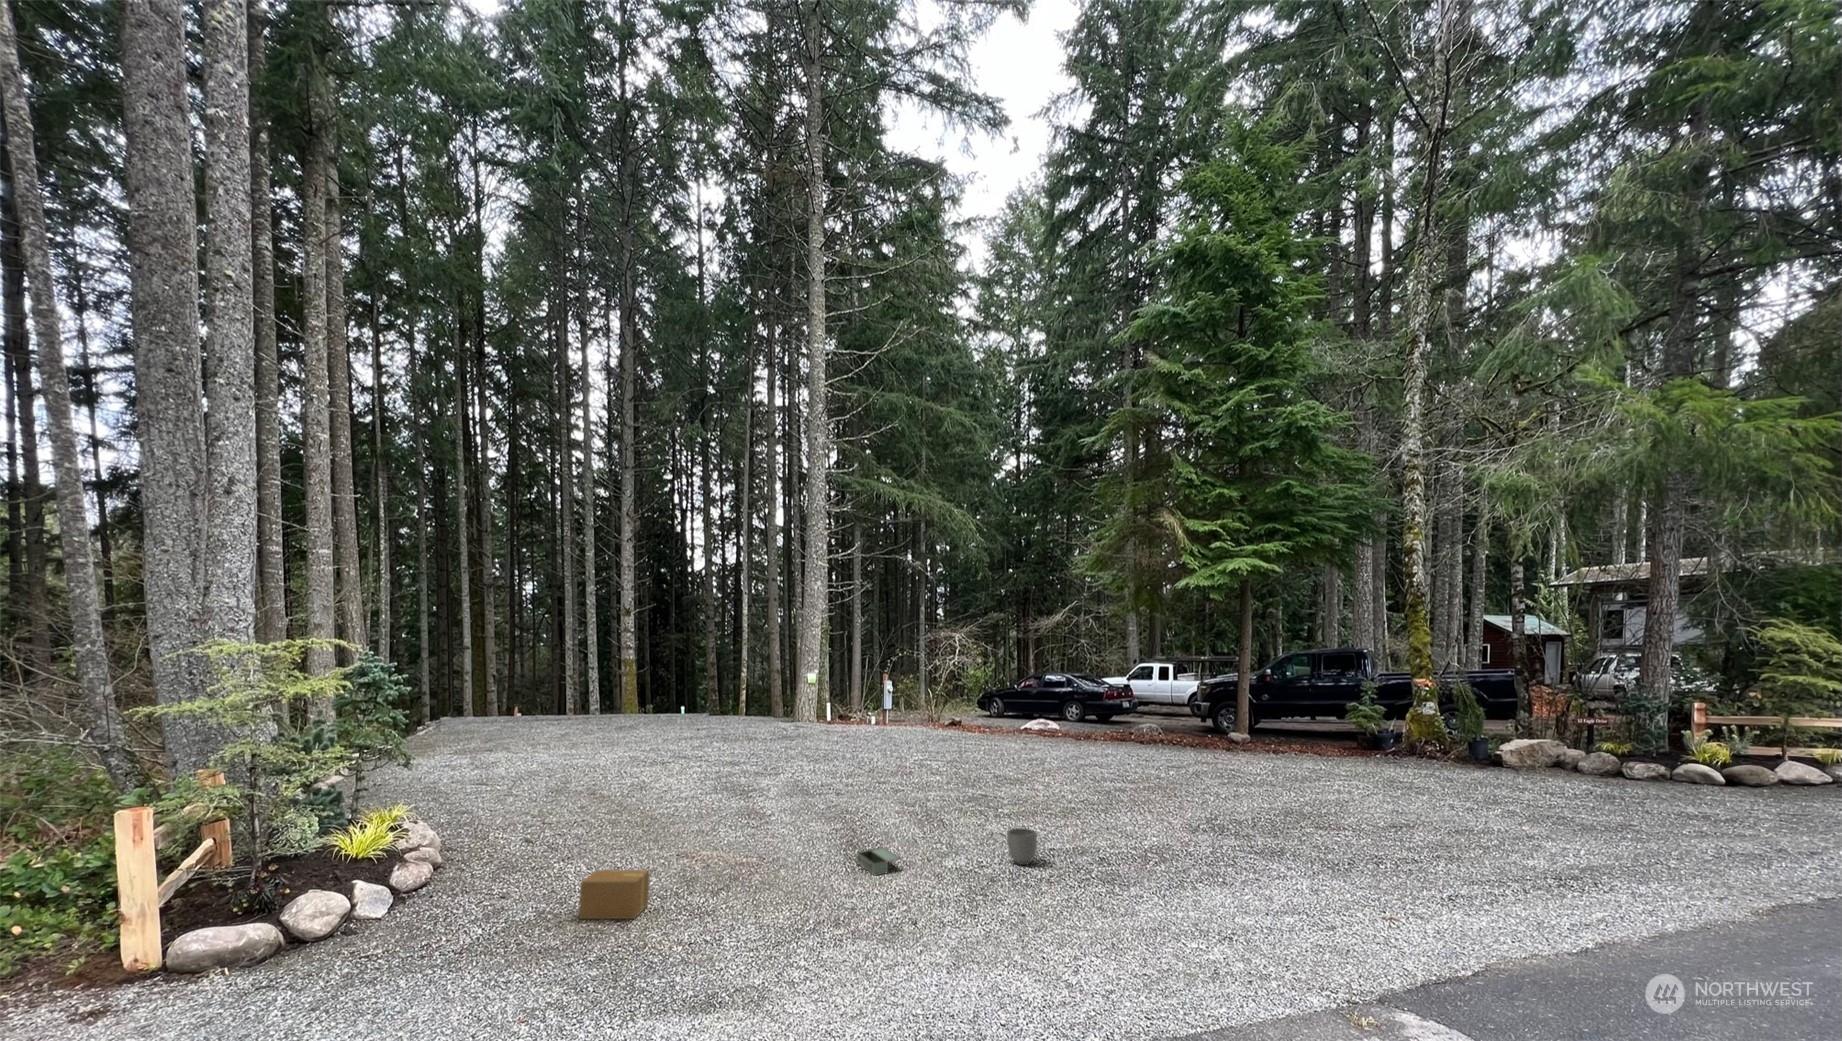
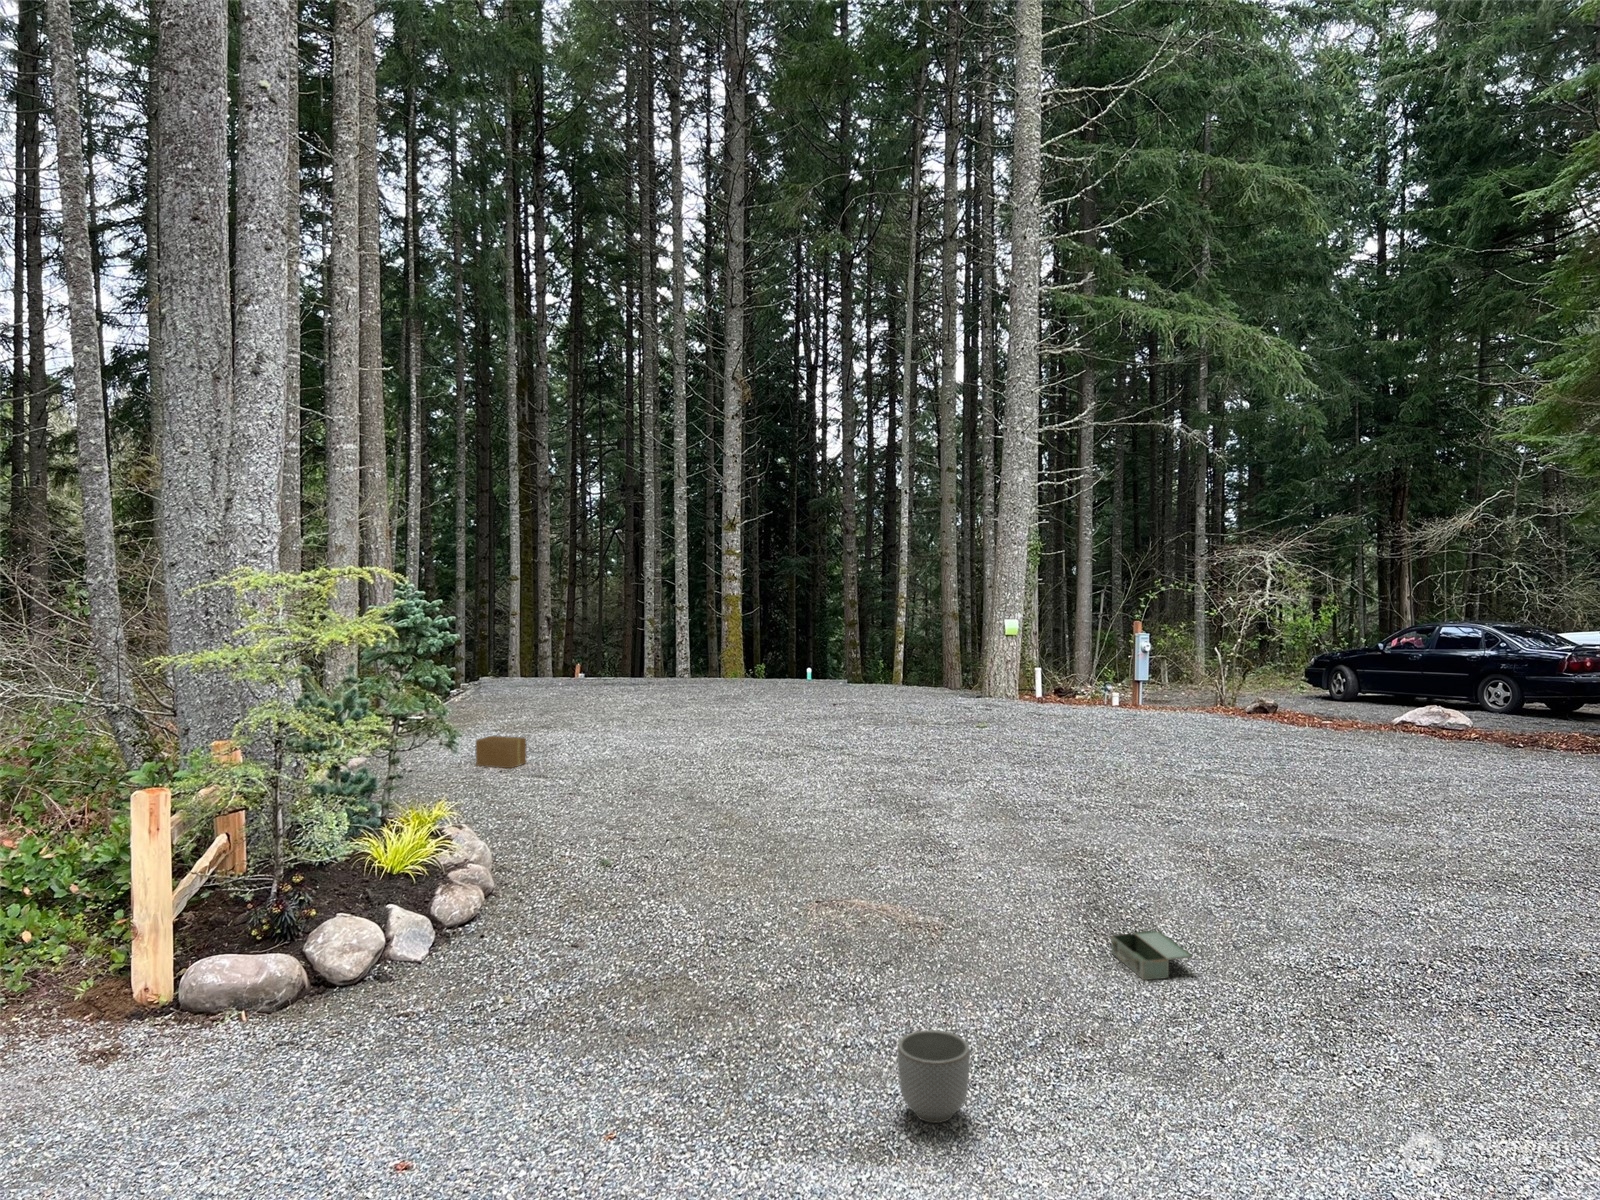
planter: present [1007,828,1037,865] -> present [897,1030,970,1123]
cardboard box: present [579,870,650,919] -> present [475,736,527,768]

